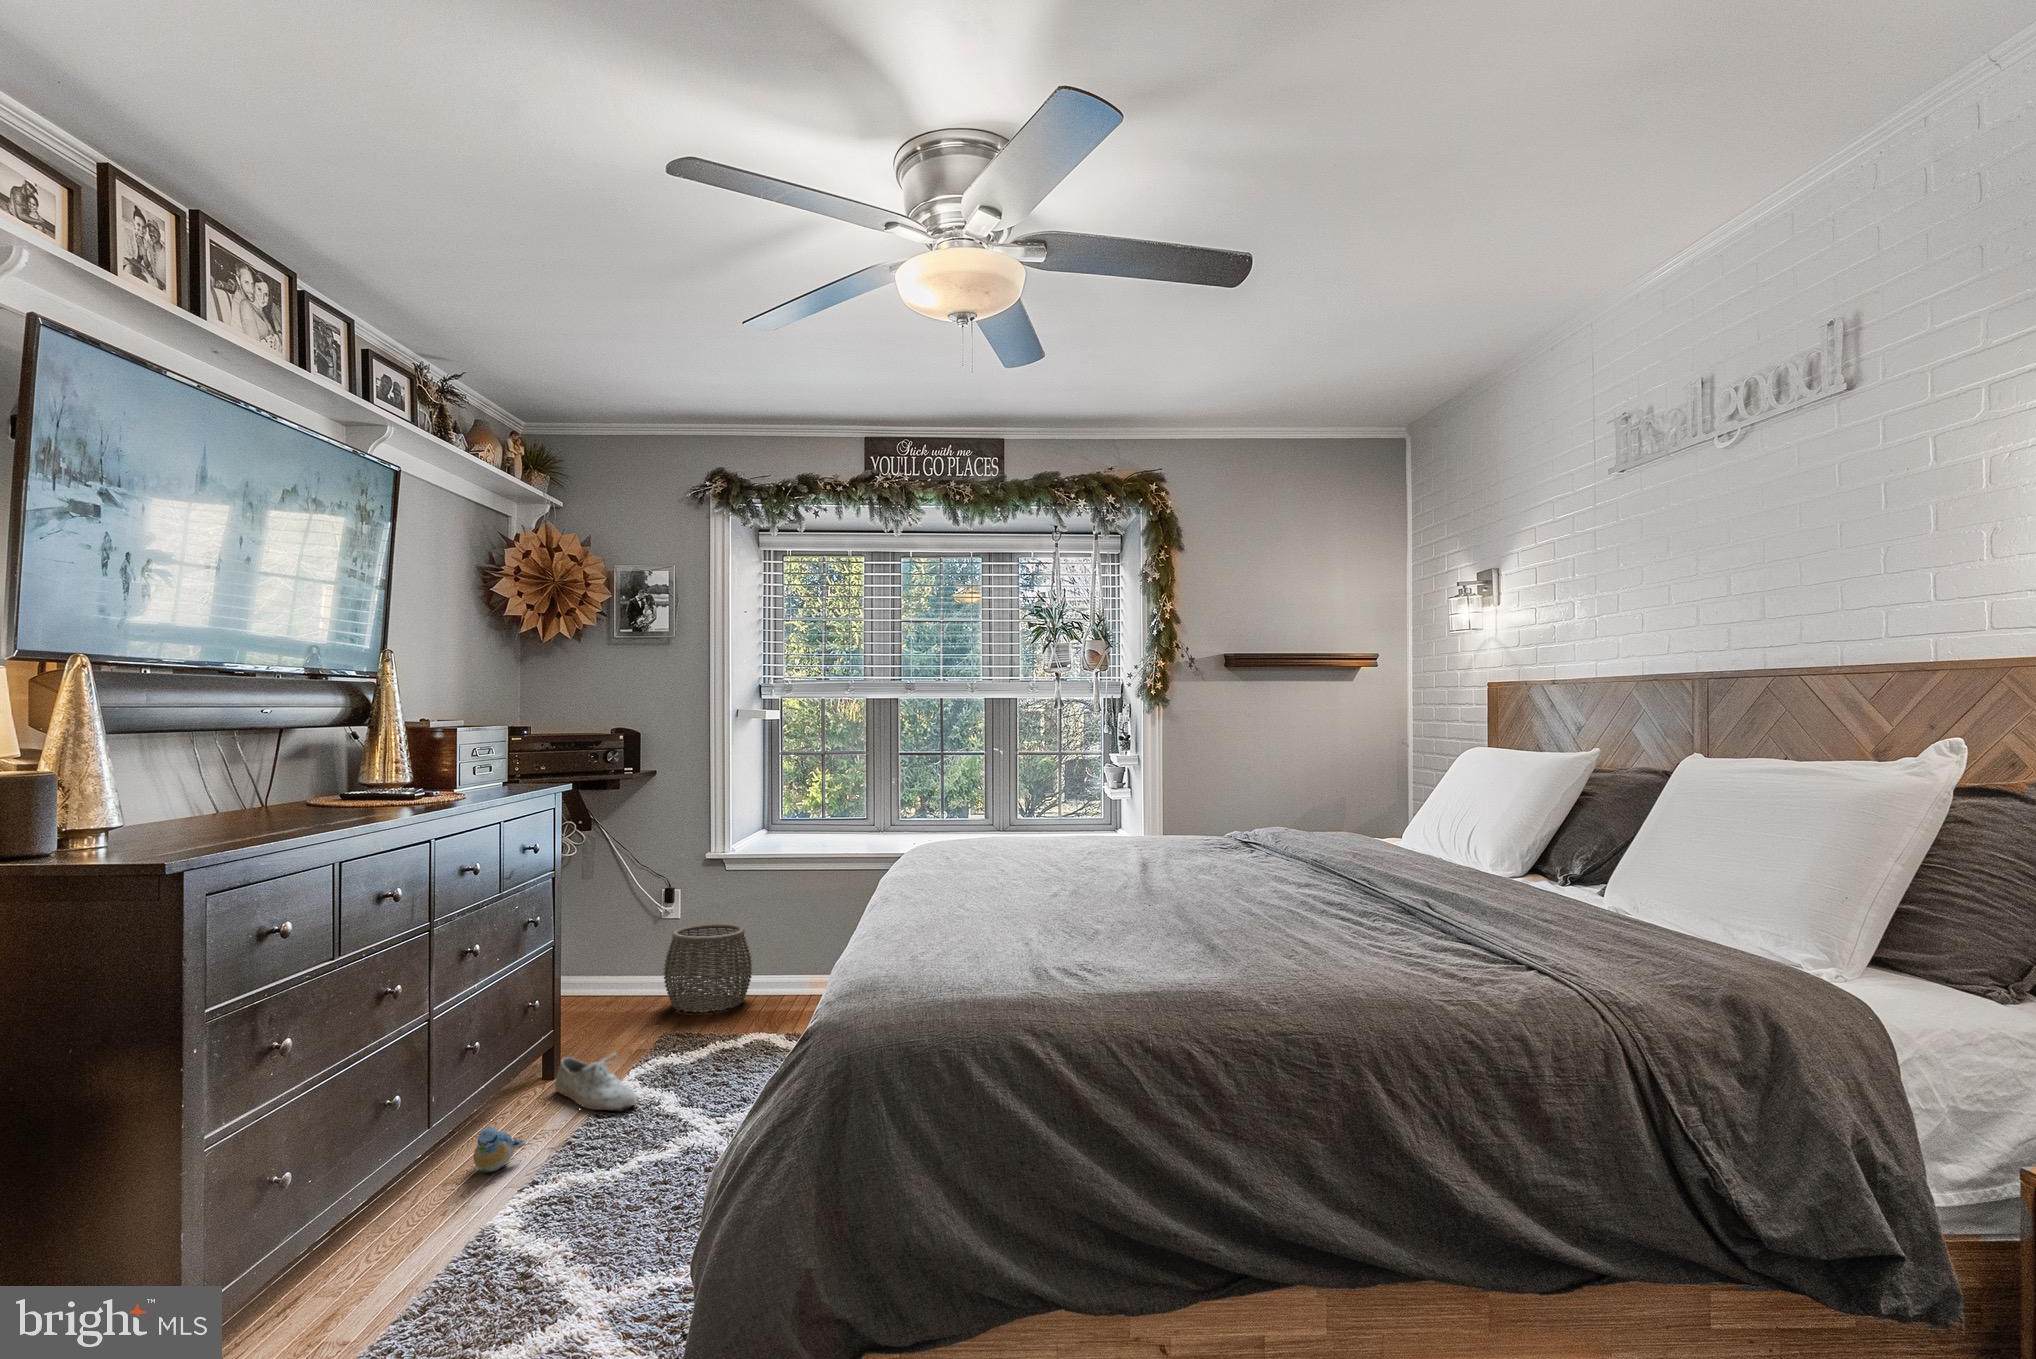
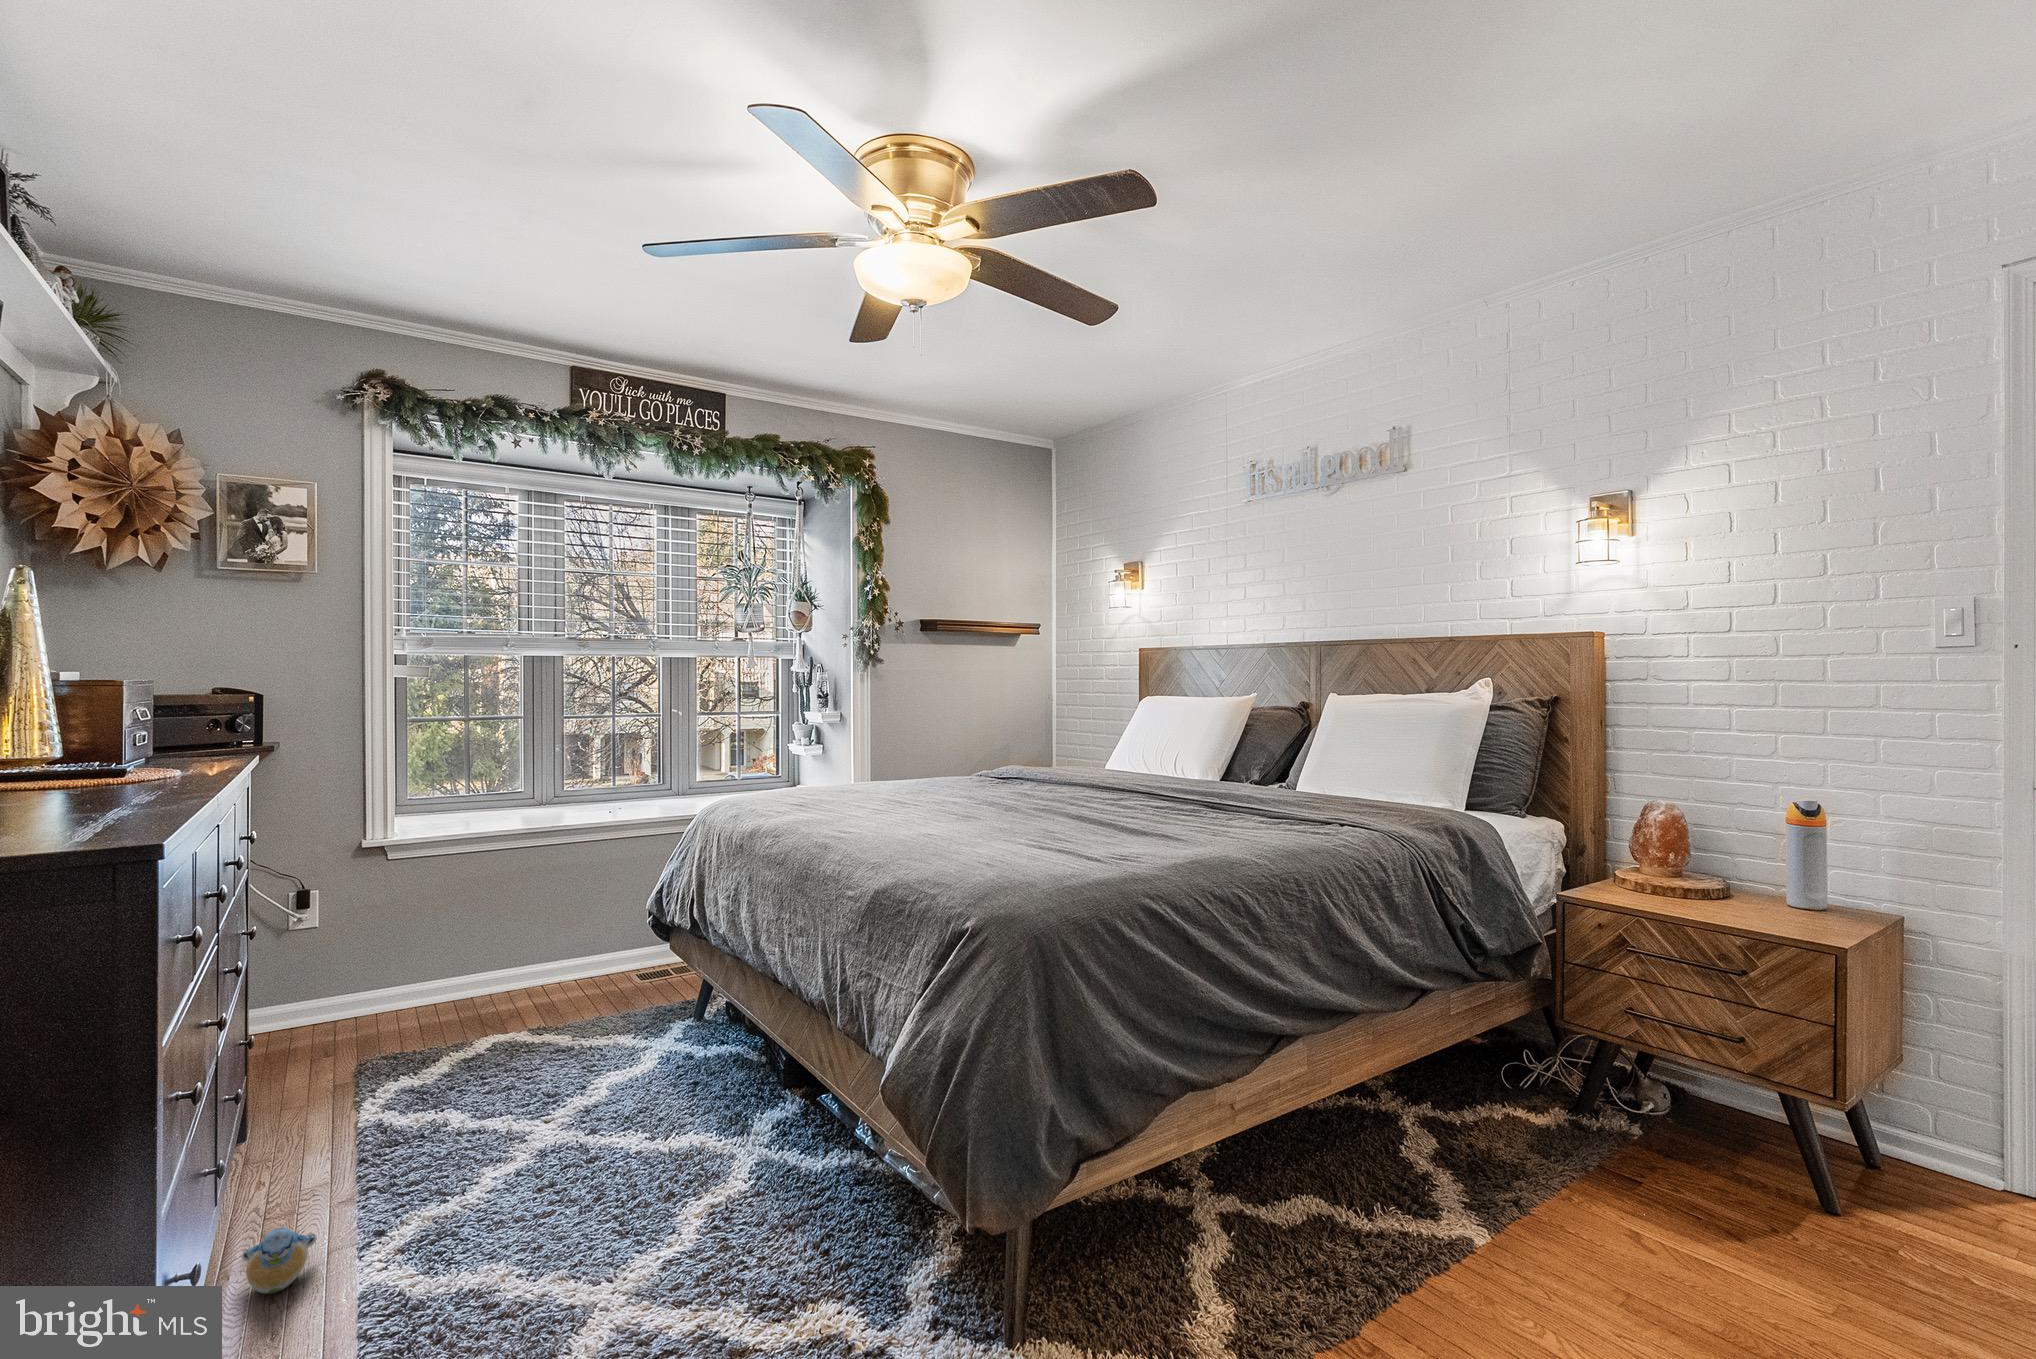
woven basket: present [663,924,753,1013] -> none [318,921,445,1034]
shoe: present [555,1053,637,1112] -> none [263,1093,422,1177]

